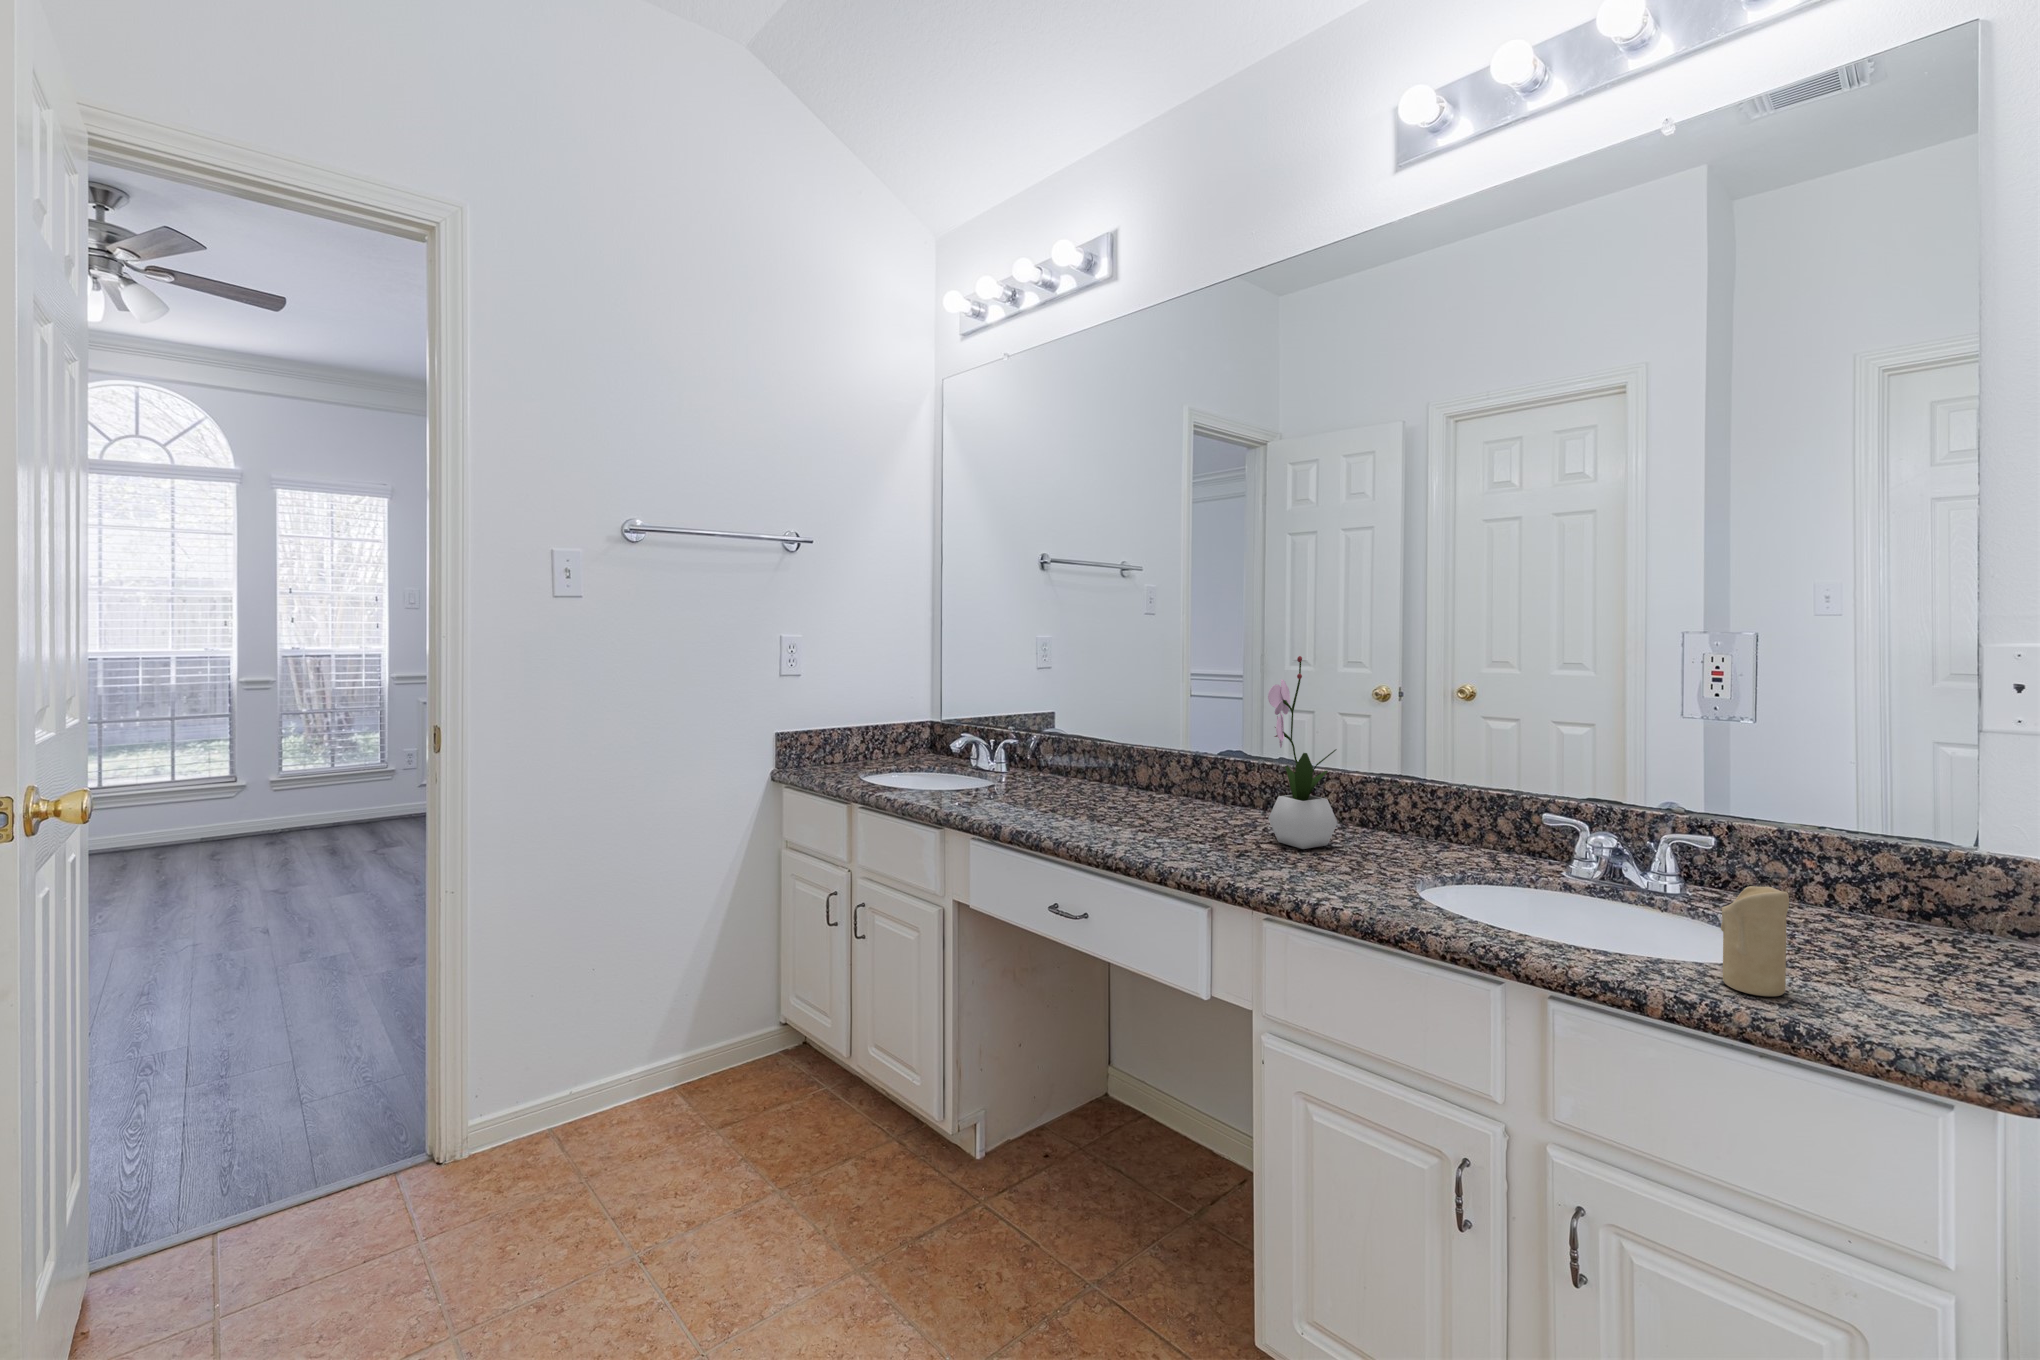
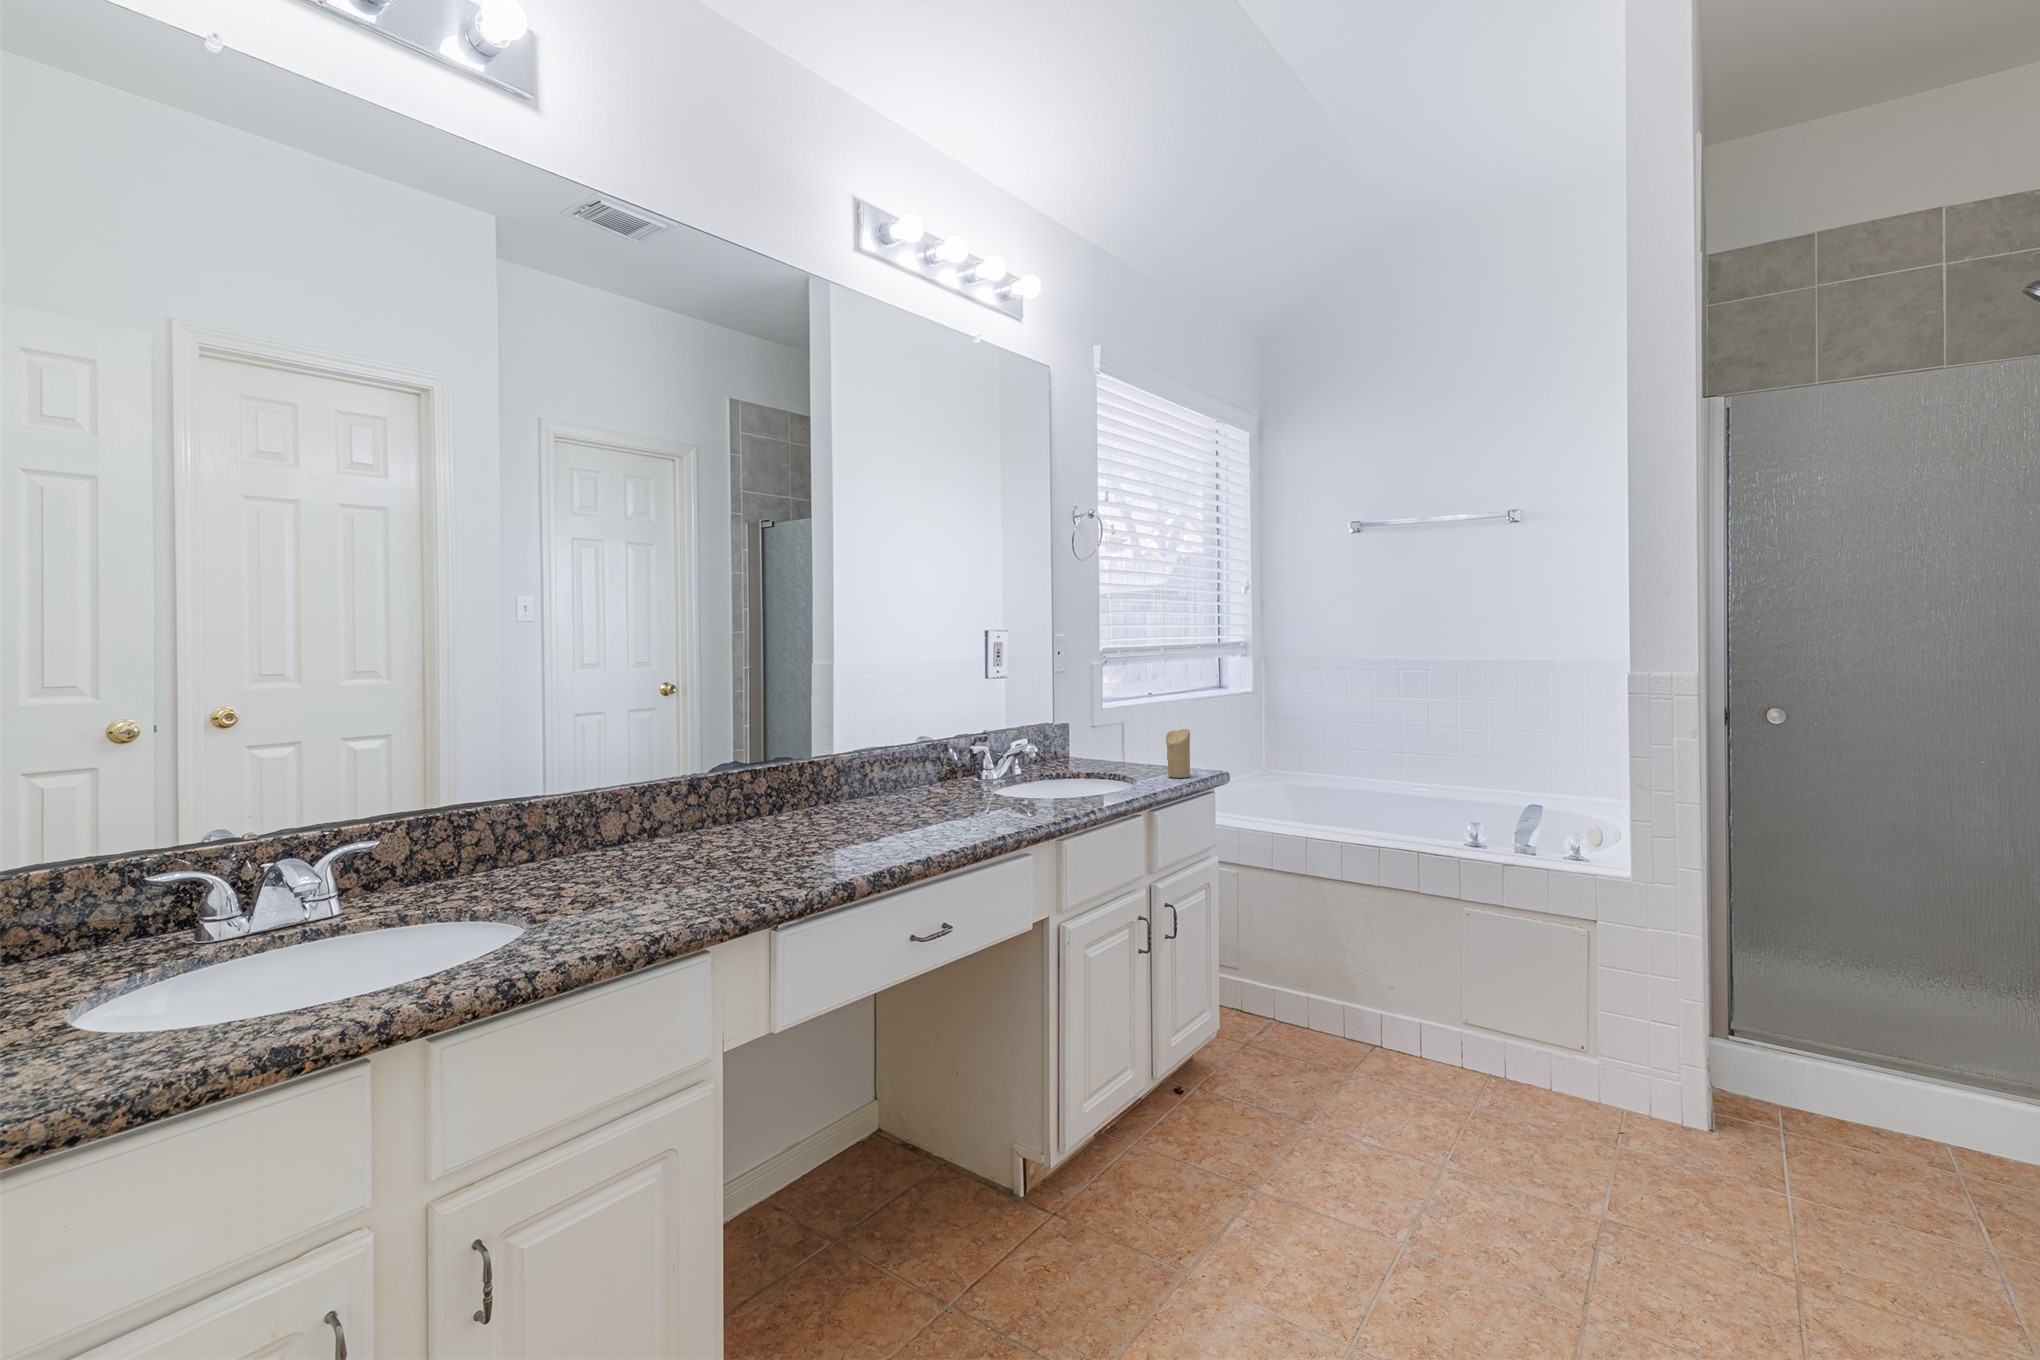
flower arrangement: present [1268,656,1338,849] -> none [876,642,955,814]

